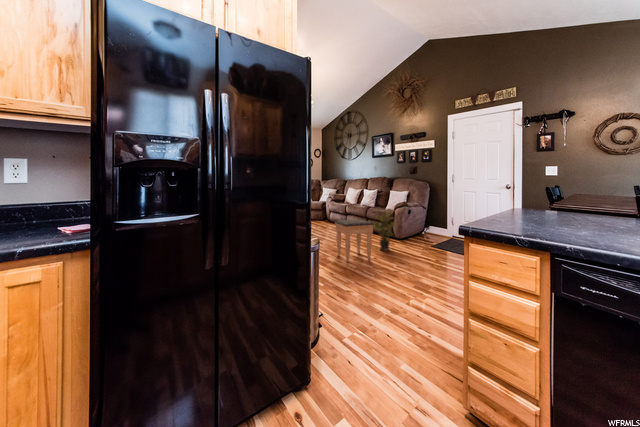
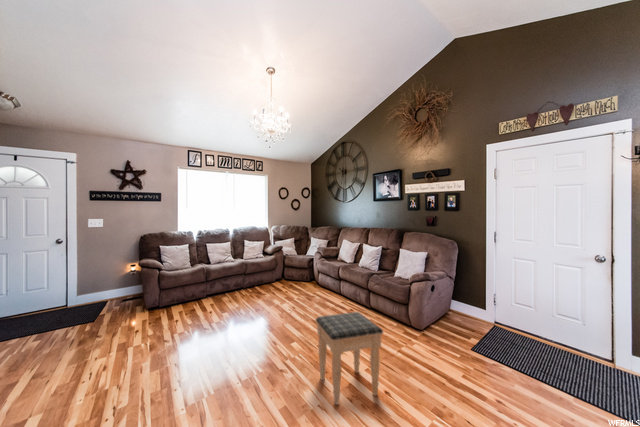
potted plant: present [374,211,395,251] -> none [379,291,417,364]

